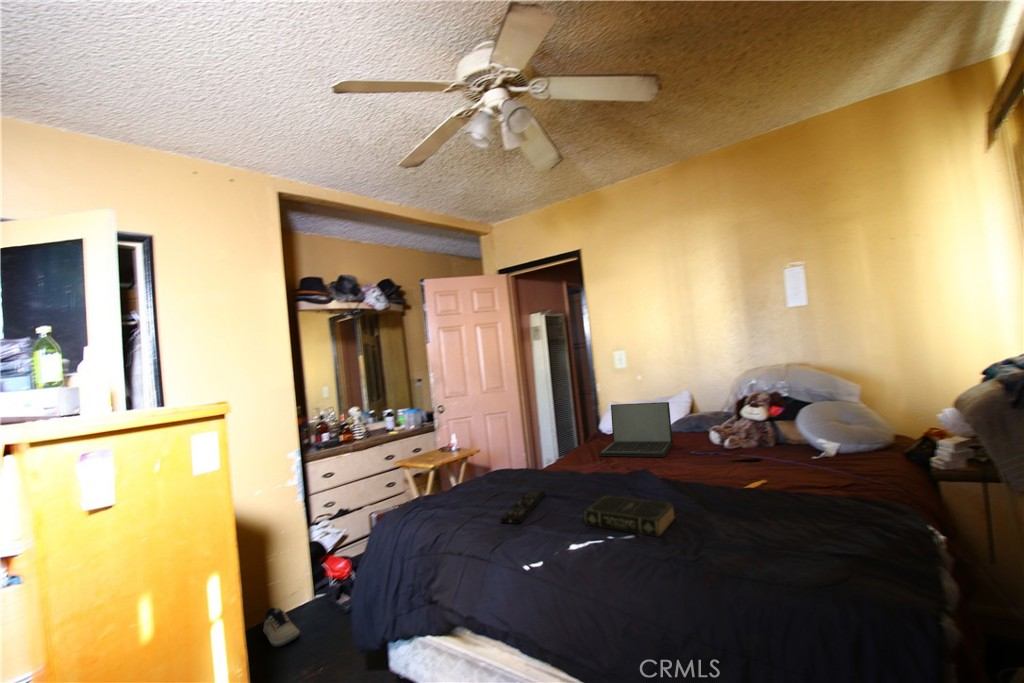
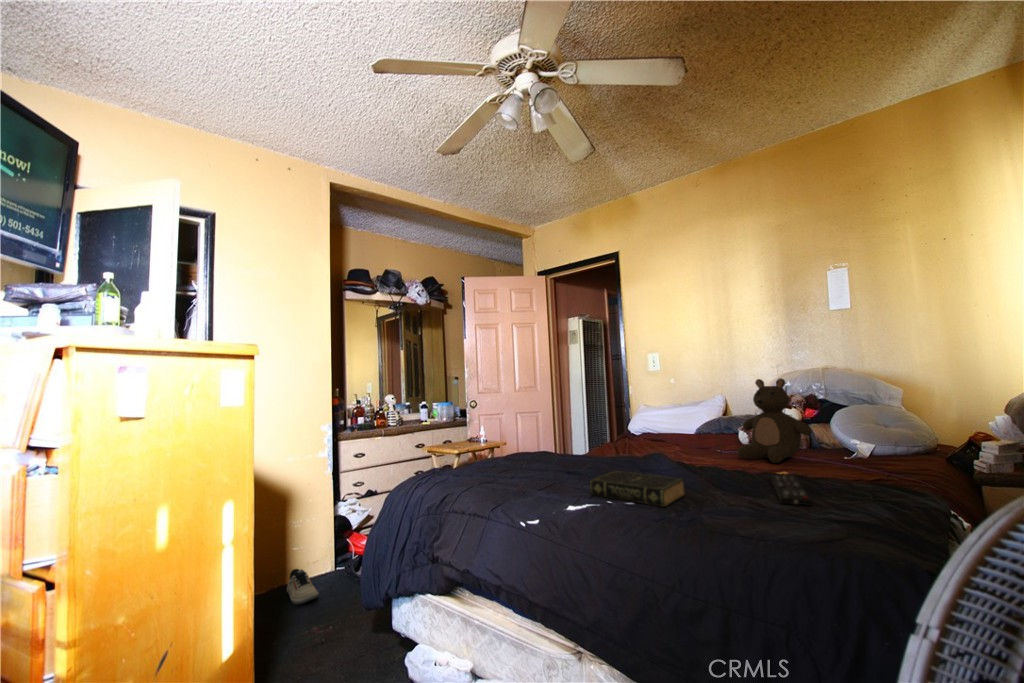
stuffed bear: none [714,385,781,468] -> present [738,378,811,463]
laptop: present [599,402,673,457] -> none [620,400,699,451]
remote control: present [501,490,545,524] -> present [770,475,812,506]

